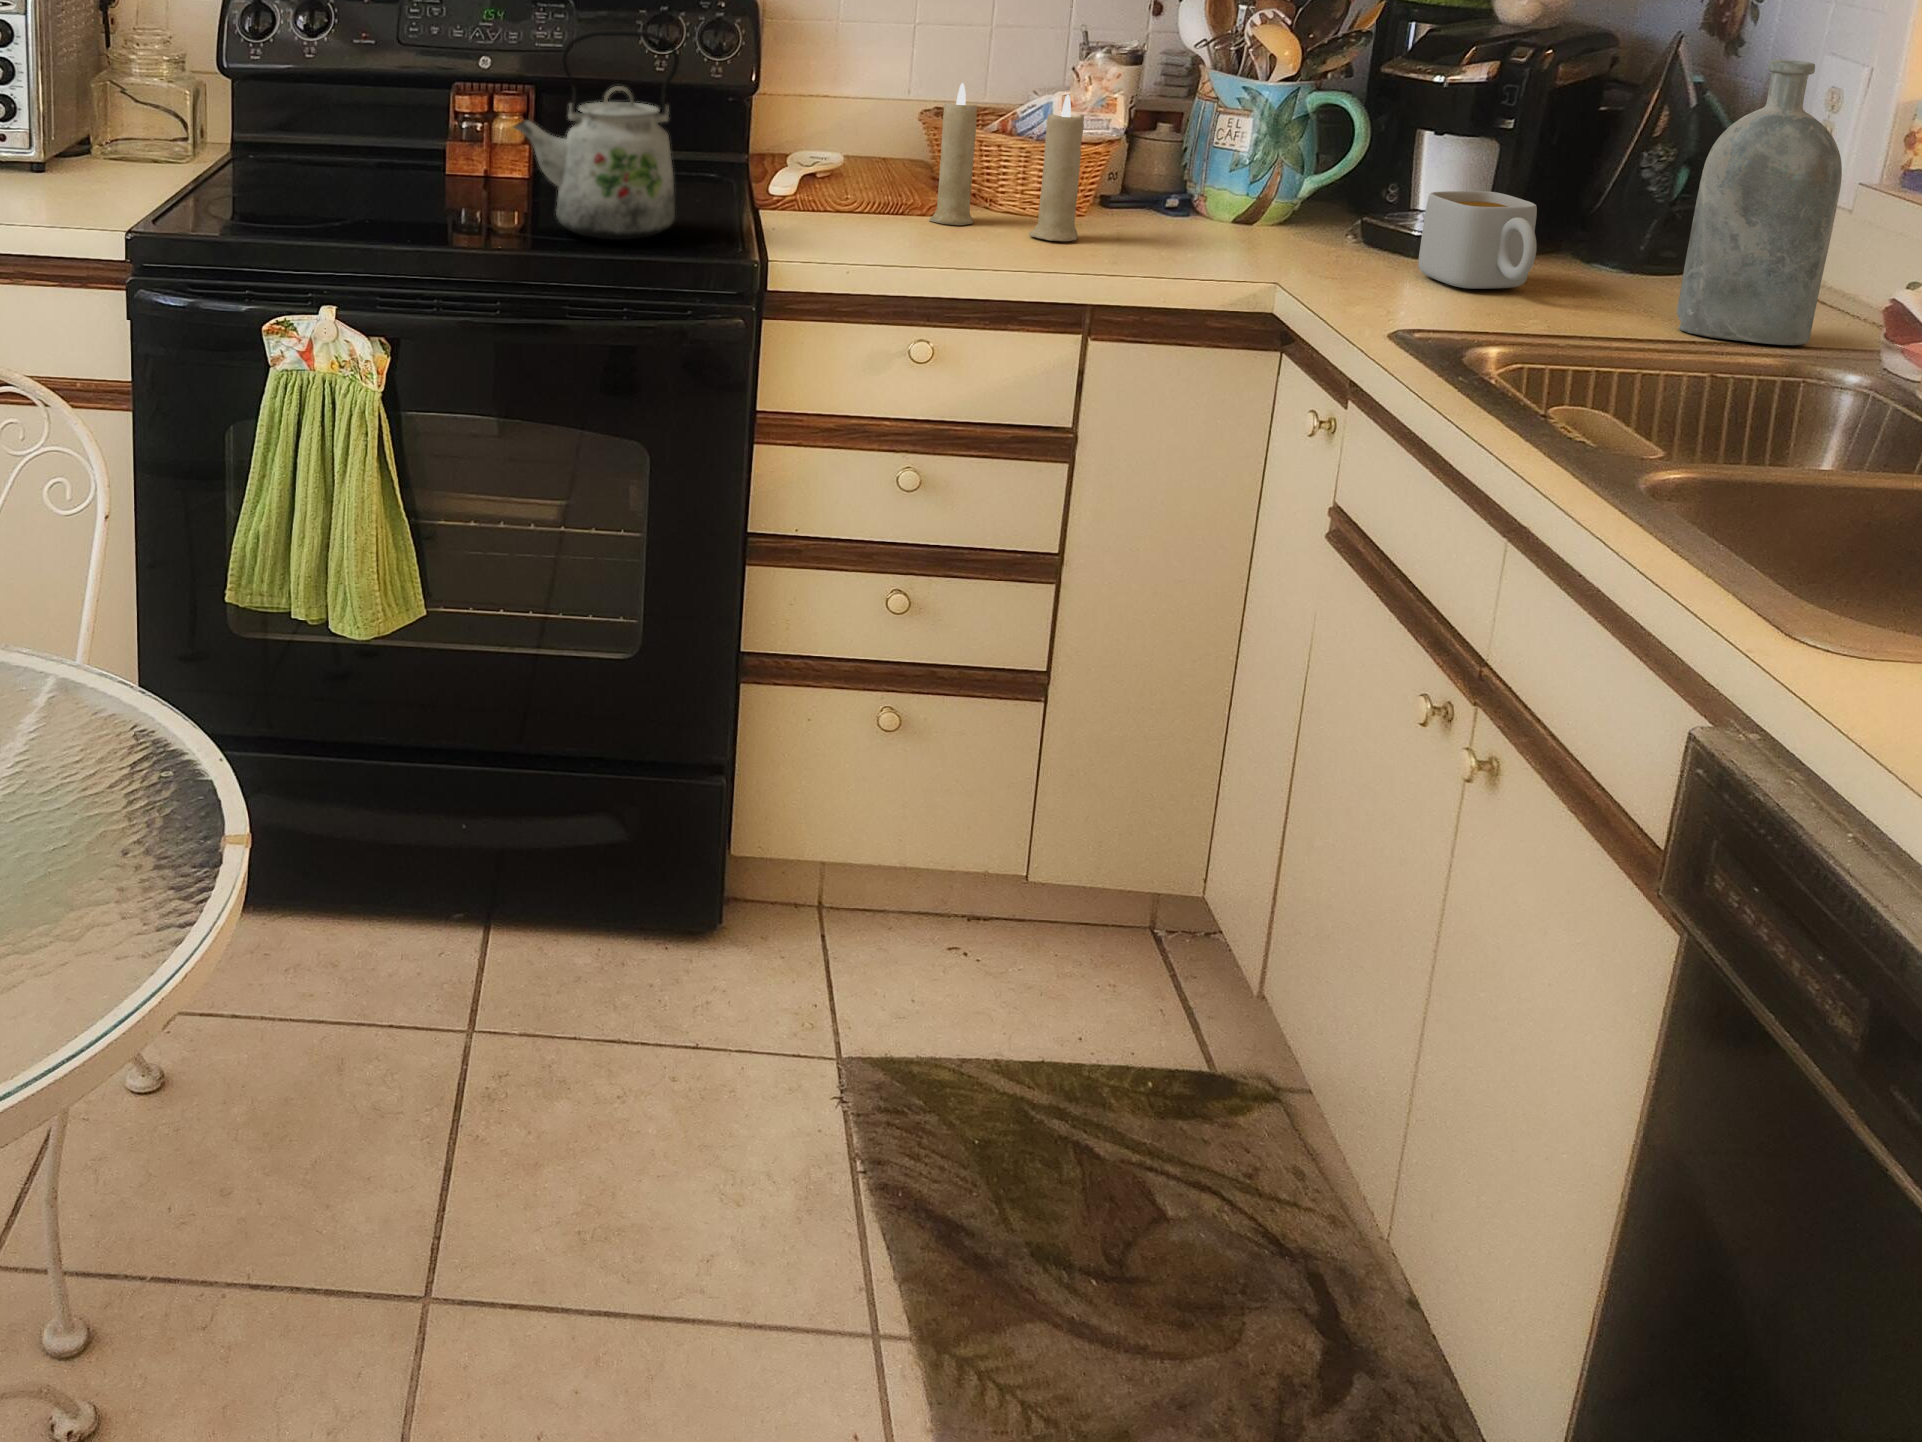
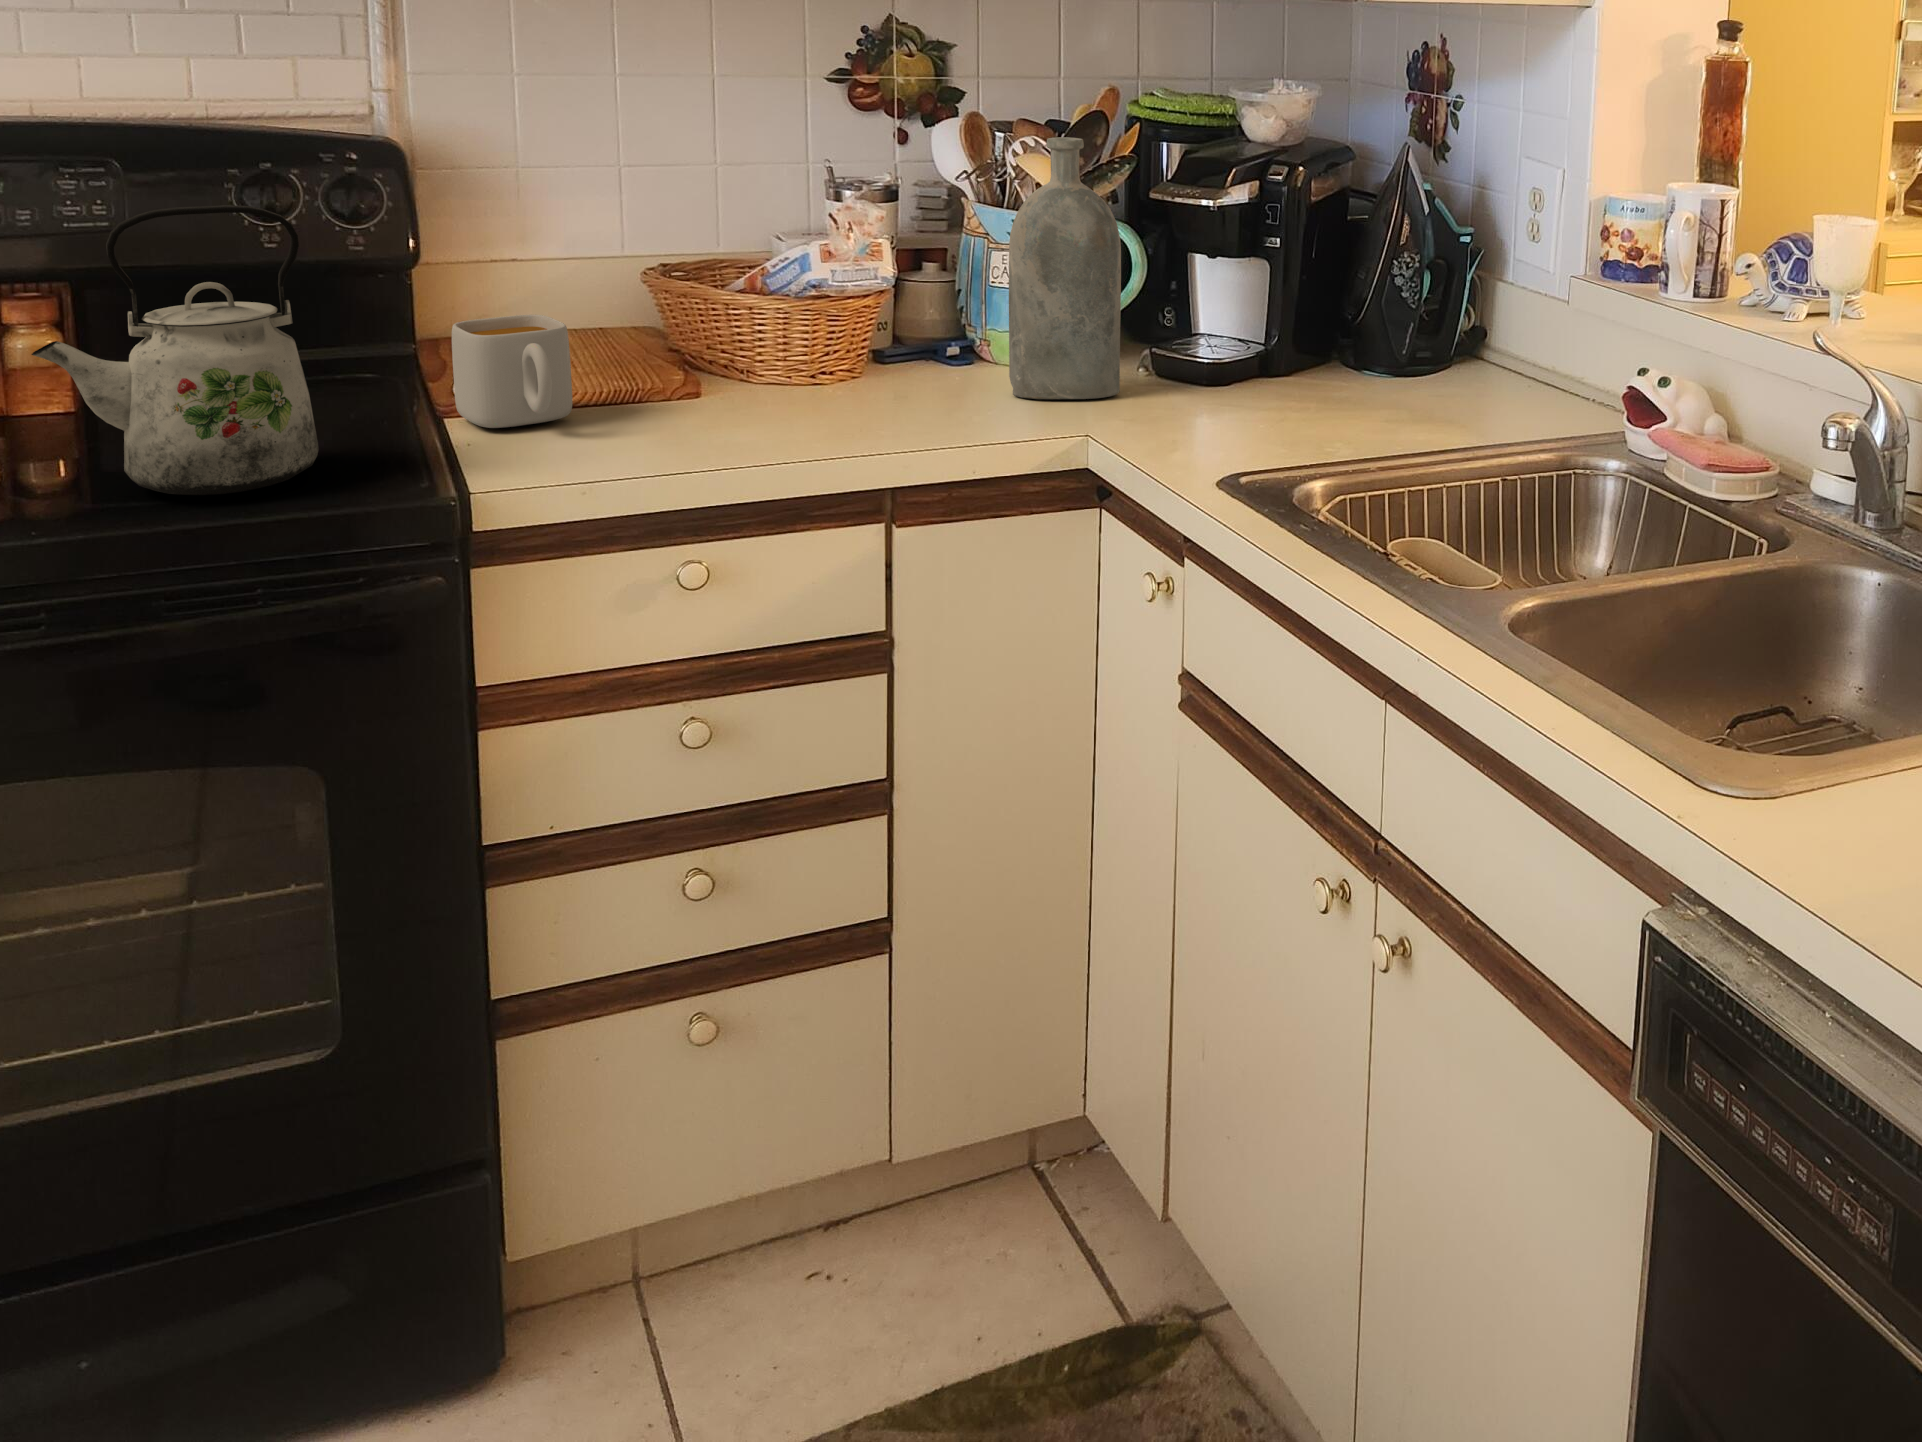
bottle: present [1677,60,1842,345] -> present [1009,137,1121,399]
candle: present [929,83,1084,241] -> none [673,234,858,416]
mug: present [1418,191,1537,289] -> present [452,315,572,428]

